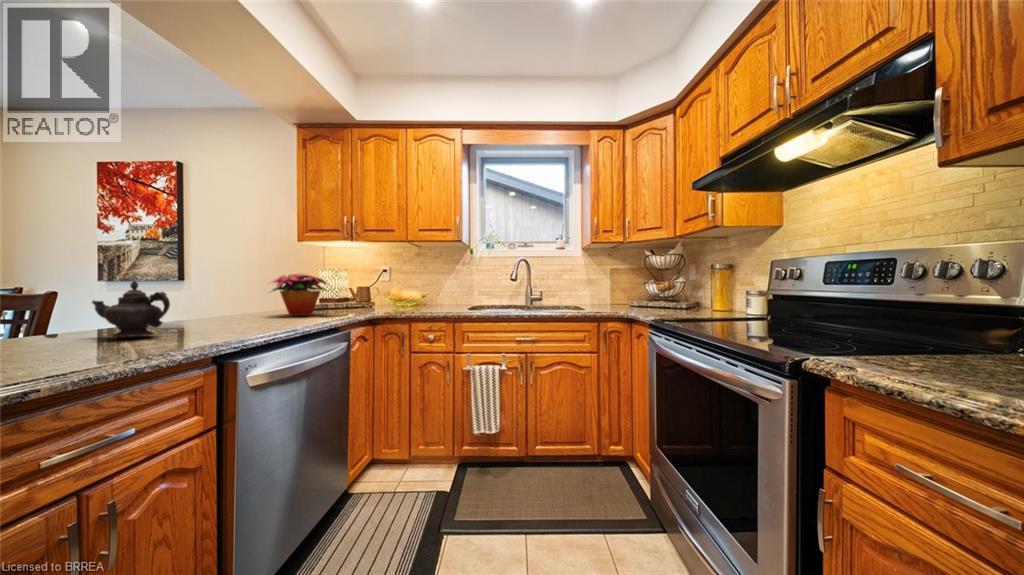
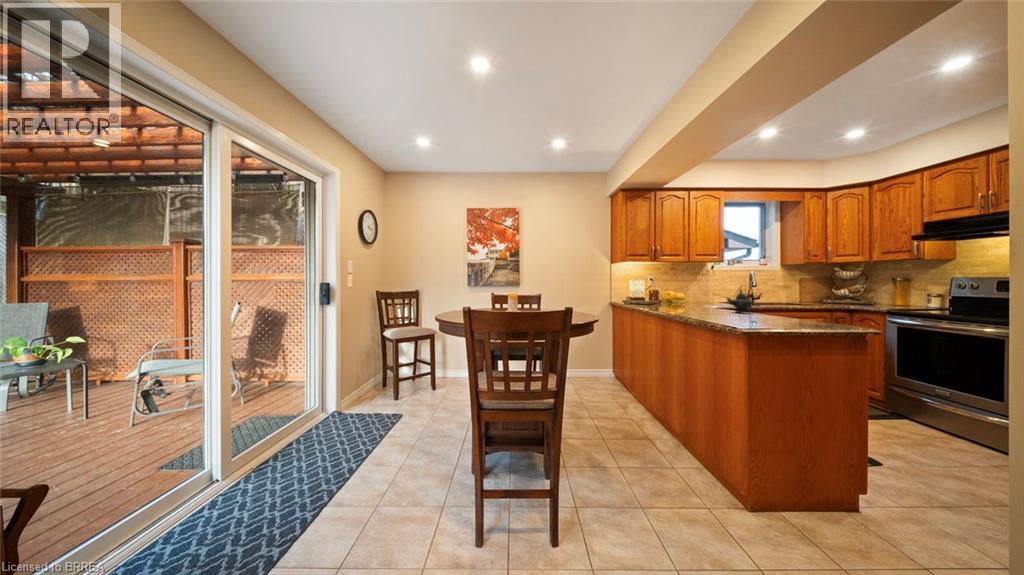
flower arrangement: present [272,274,327,316] -> none [674,283,714,306]

